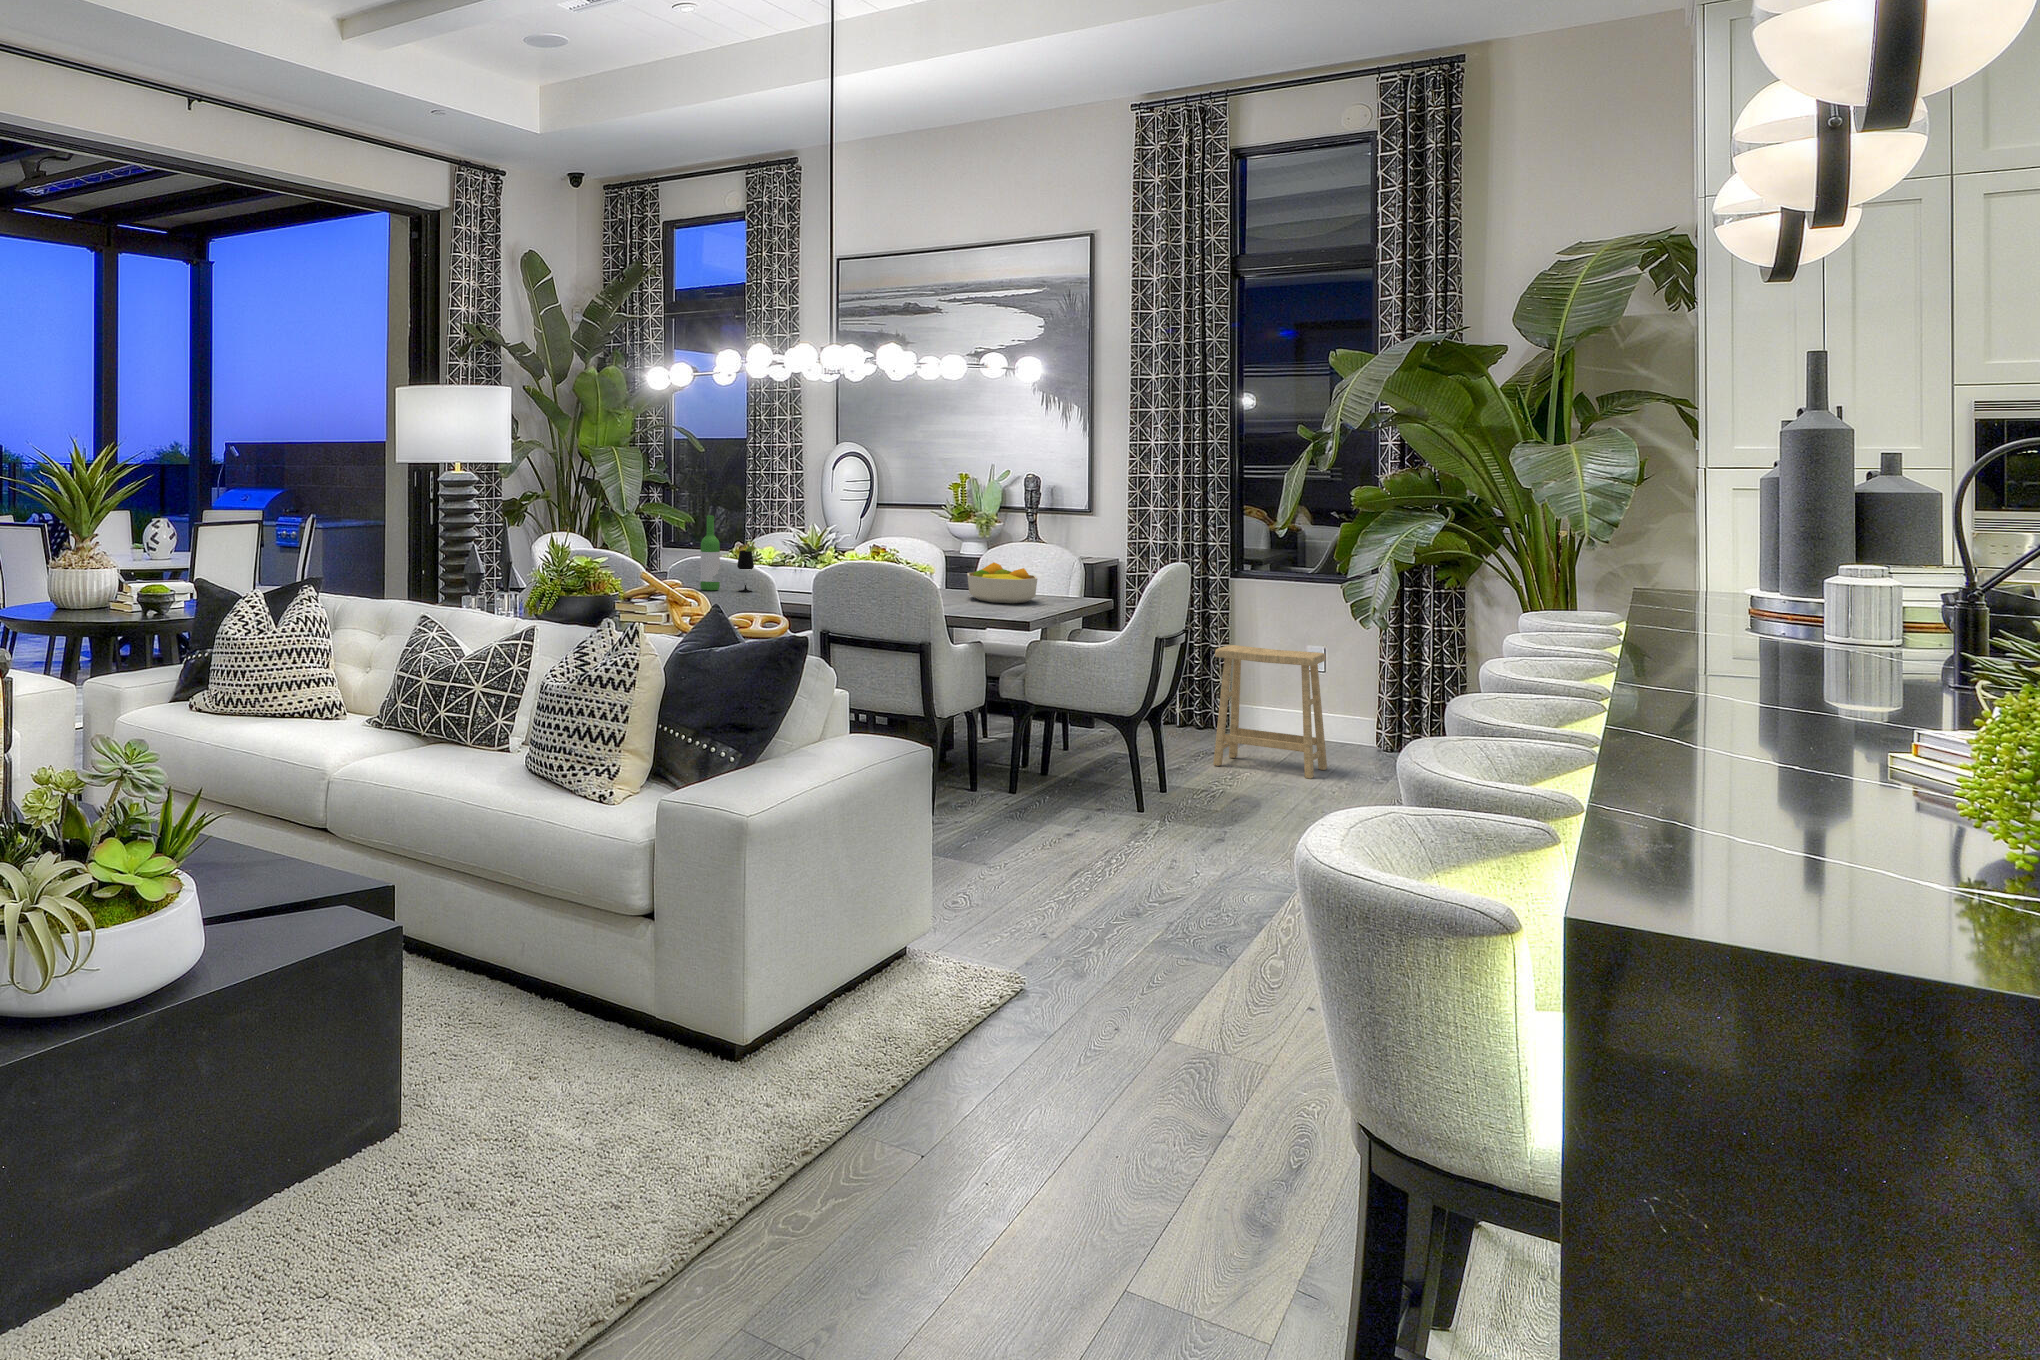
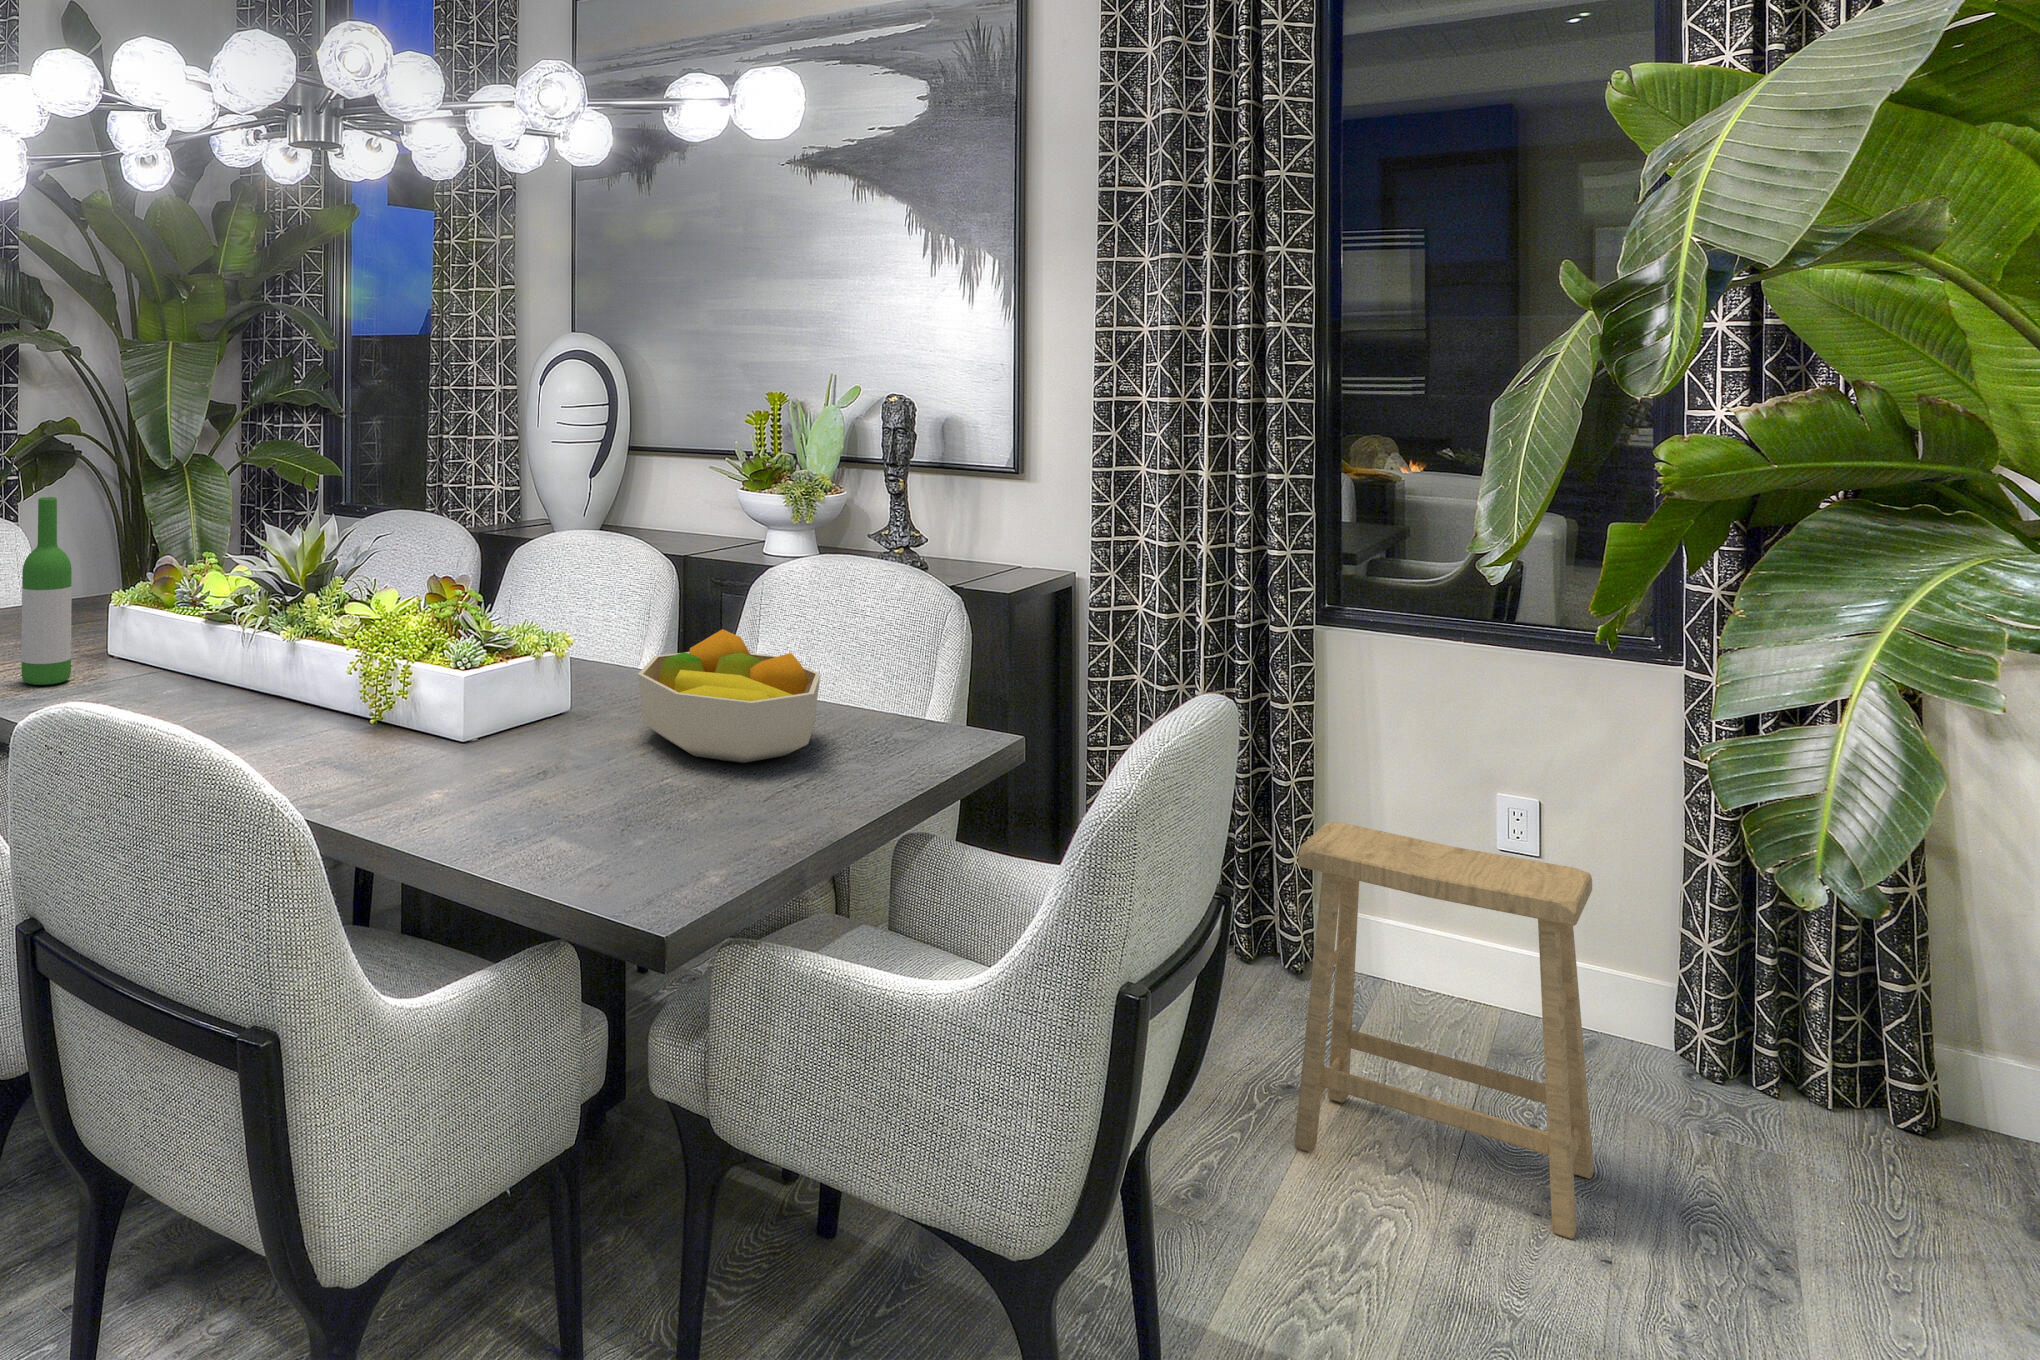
wine glass: present [737,542,756,592] -> none [102,564,153,691]

